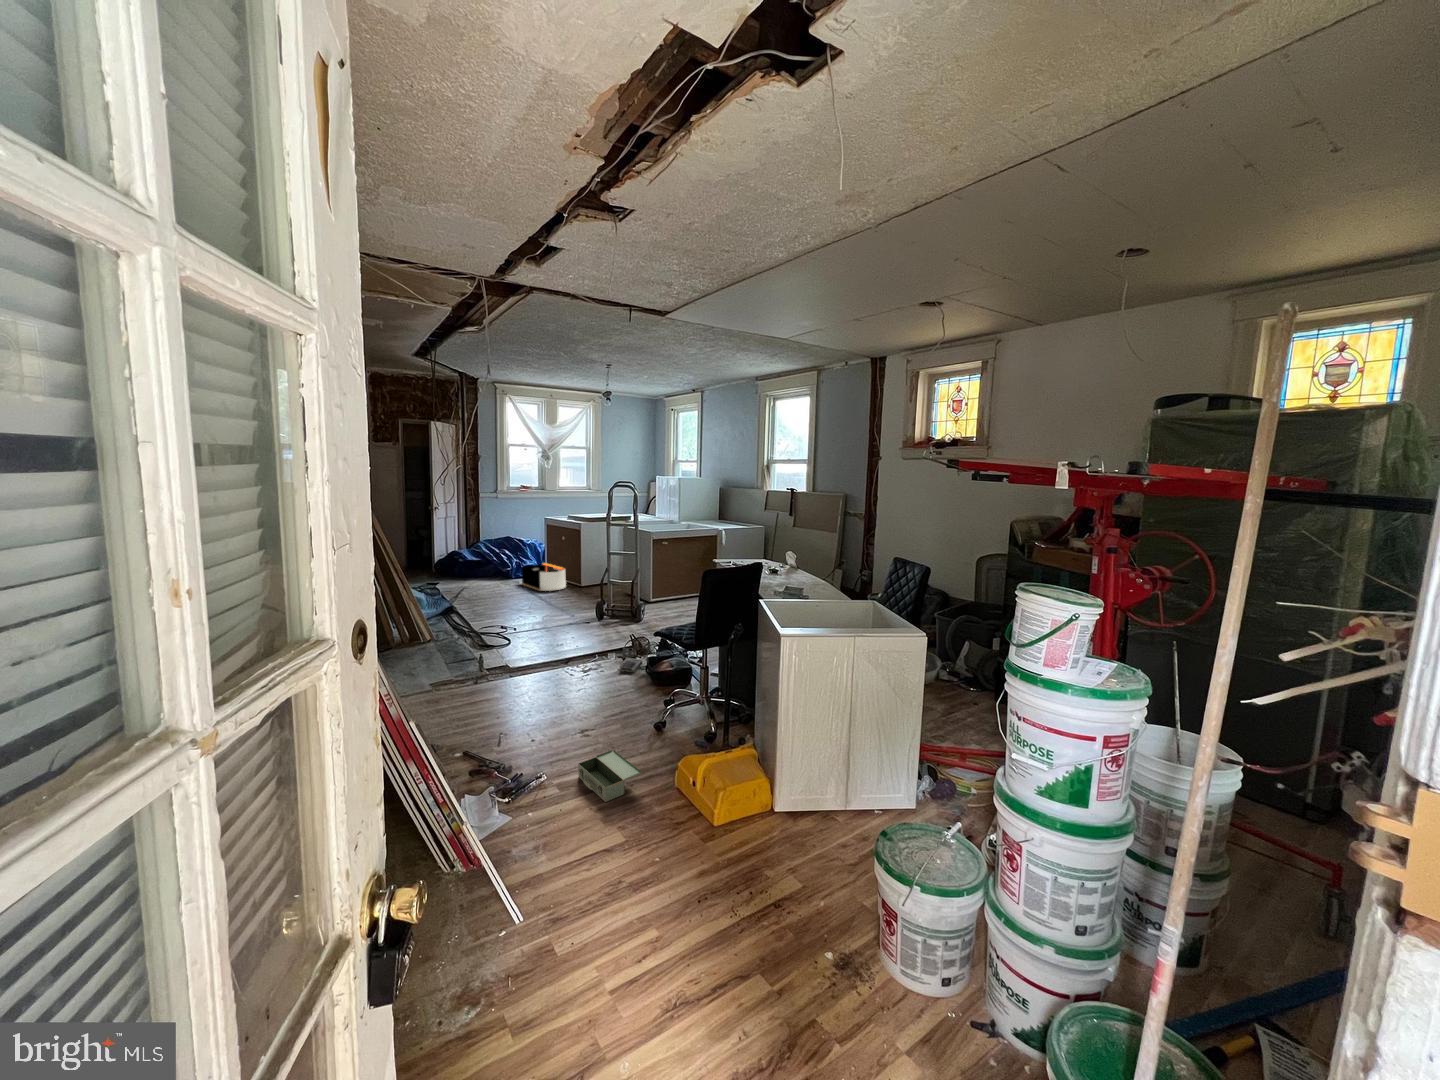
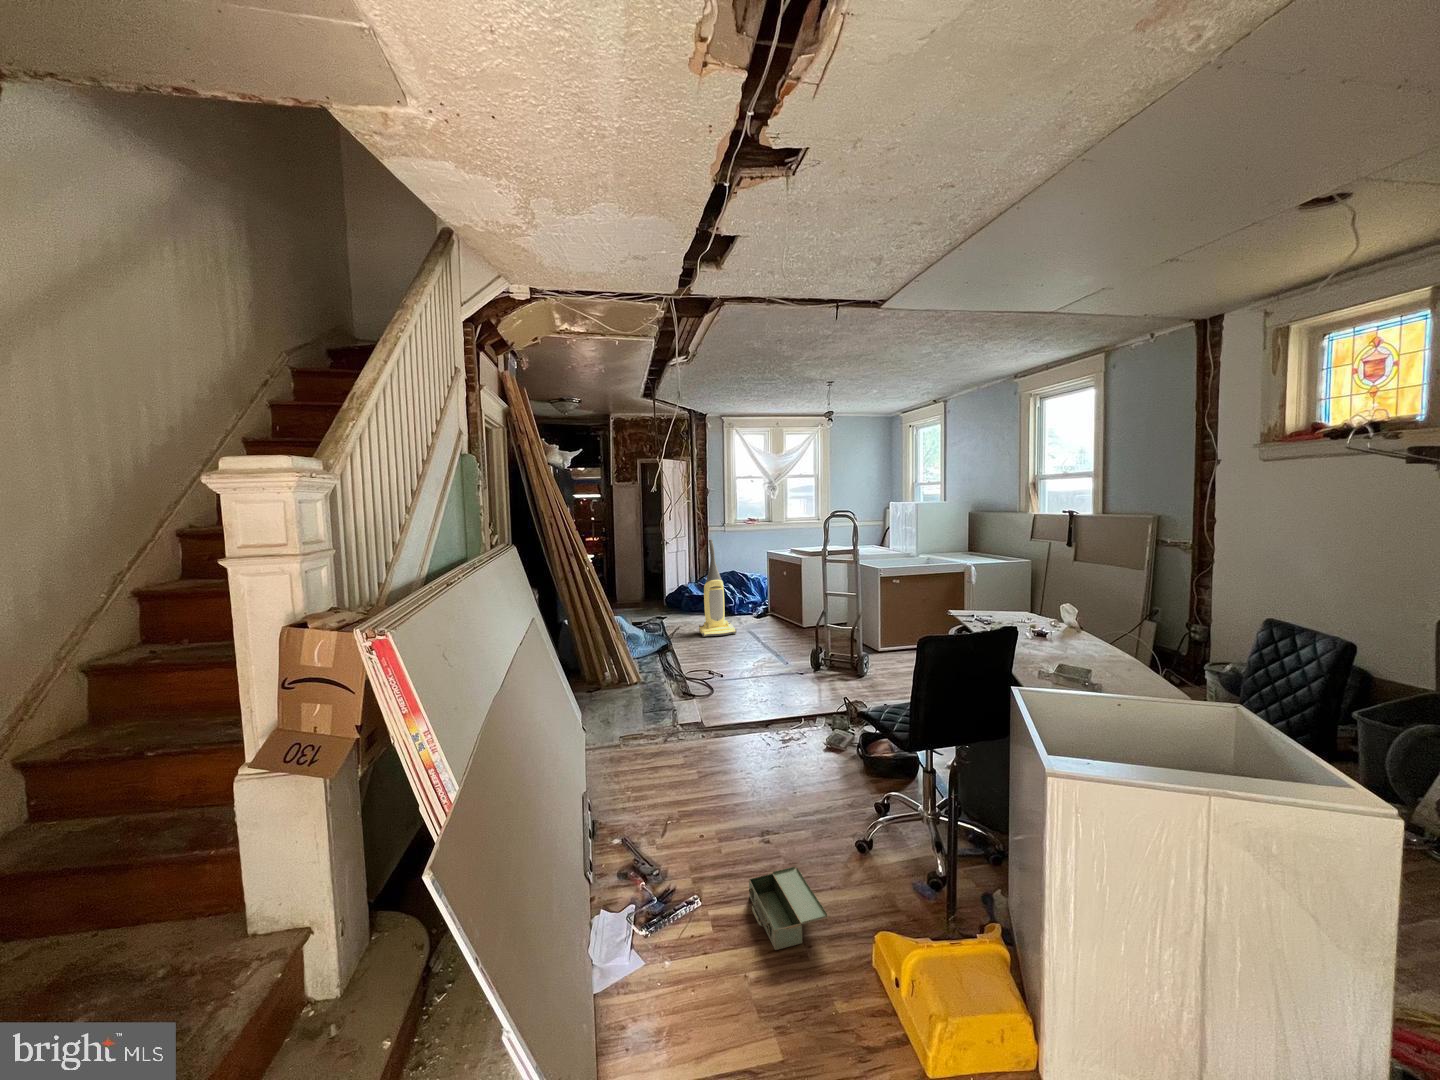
vacuum cleaner: none [480,504,519,599] -> present [699,539,737,637]
storage bin: present [522,563,566,591] -> none [742,600,785,631]

